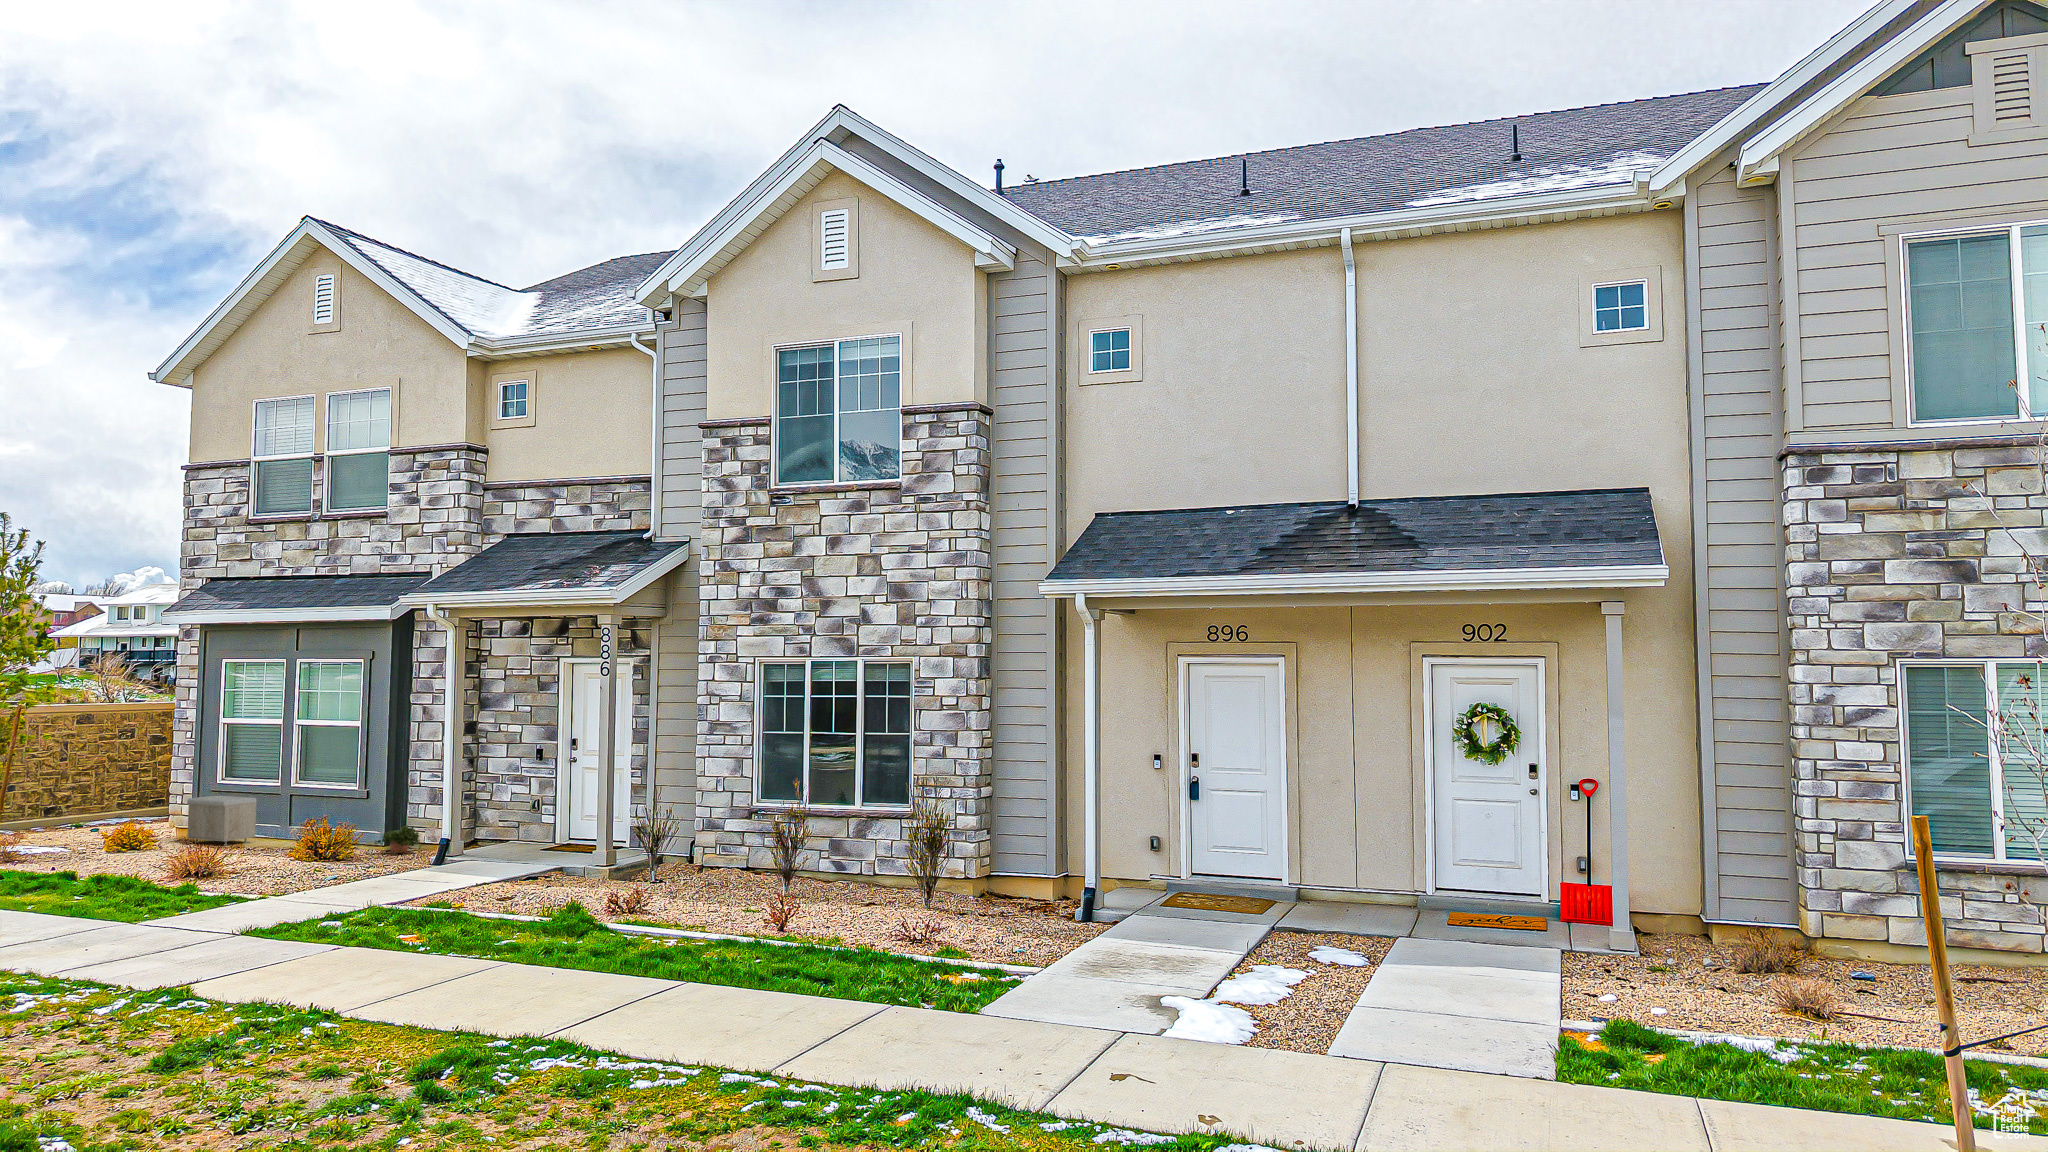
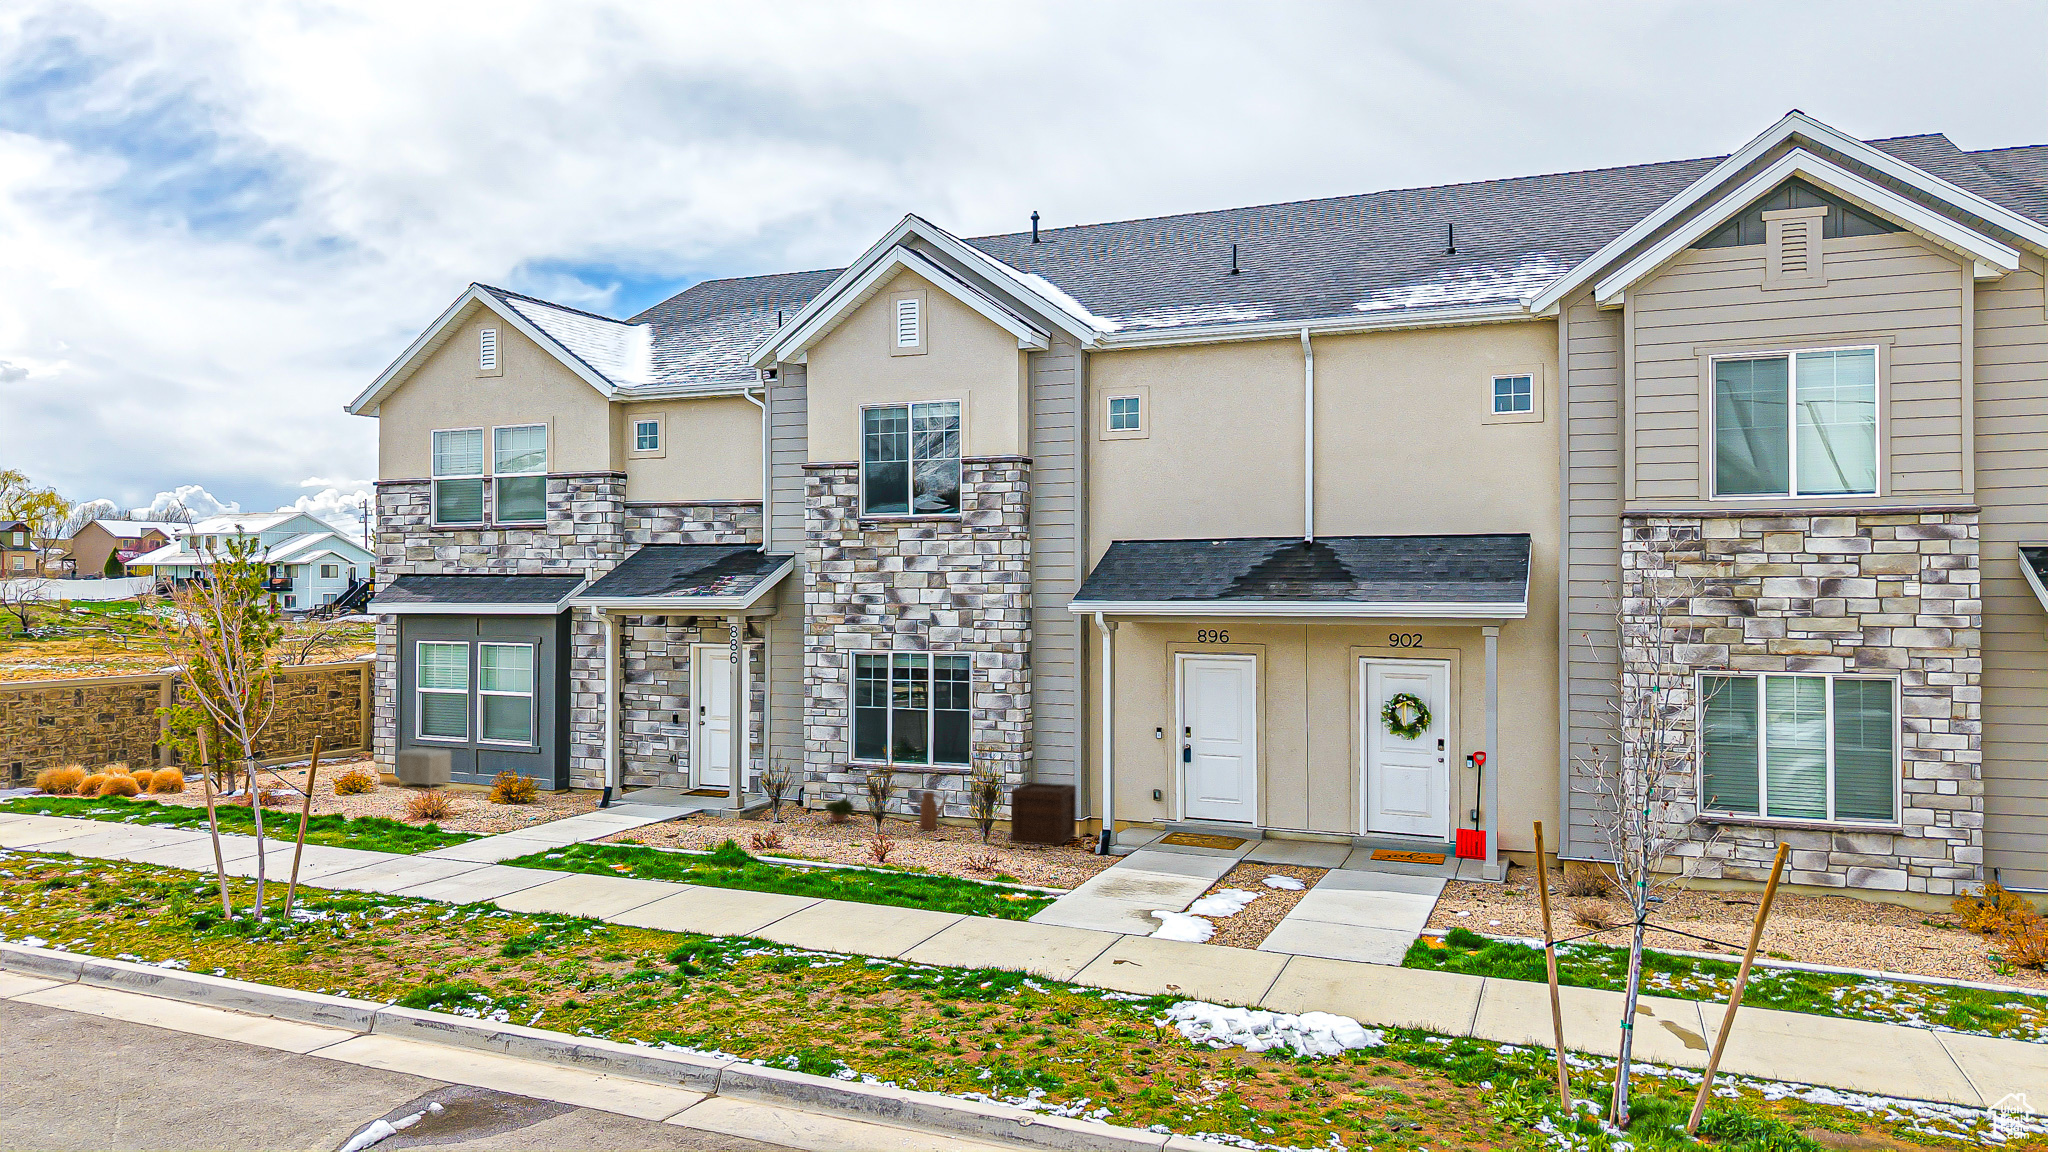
potted plant: present [375,825,421,855] -> present [821,798,857,821]
wooden crate: none [963,828,1050,911] -> present [1011,782,1076,845]
watering can: none [840,841,882,893] -> present [919,792,948,831]

